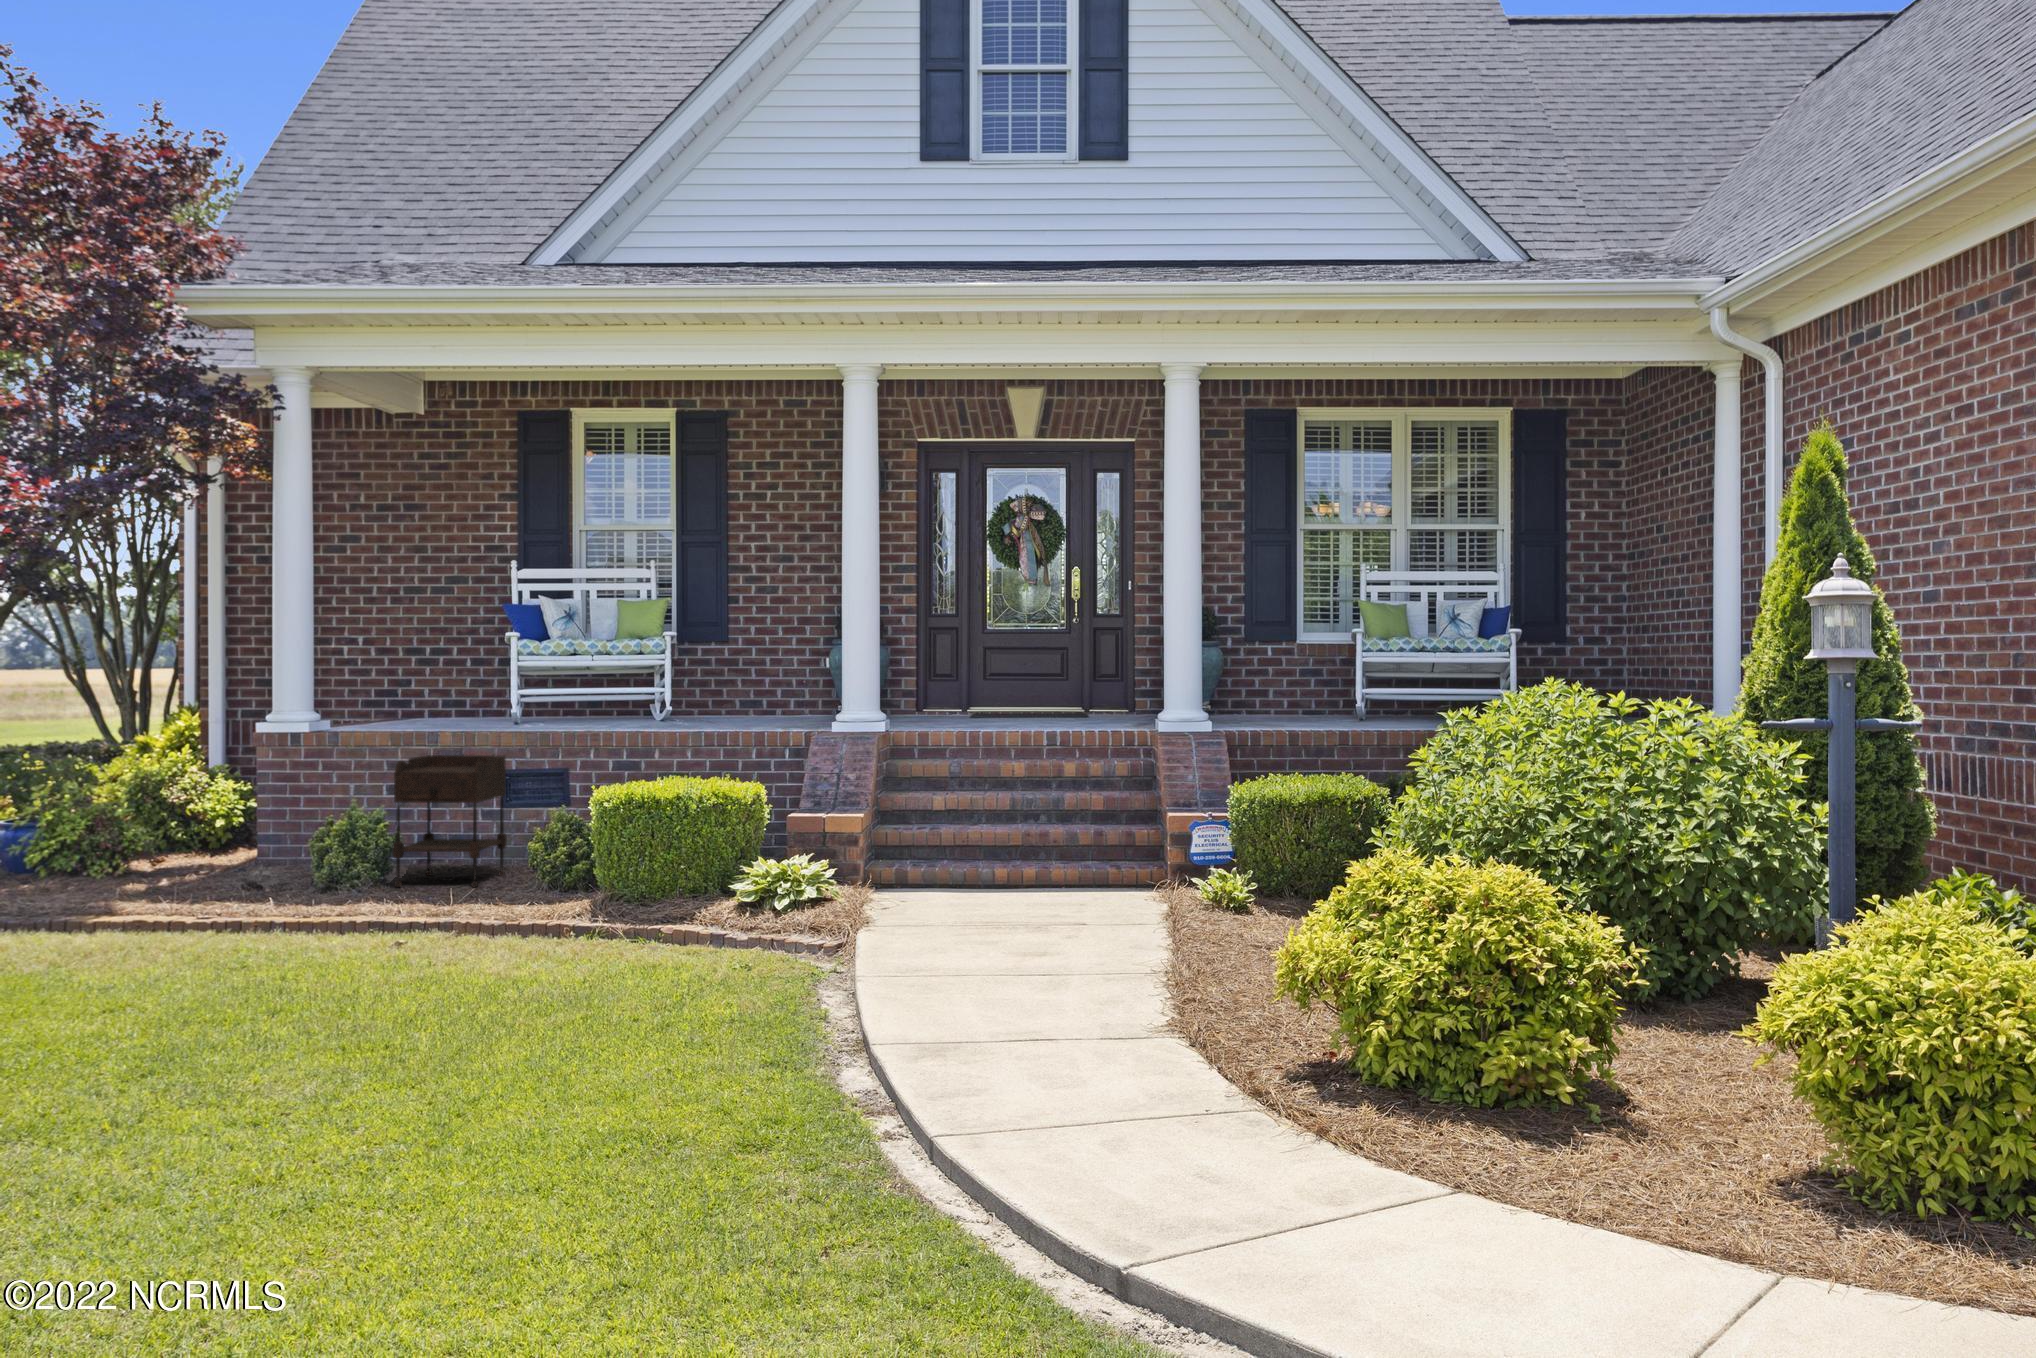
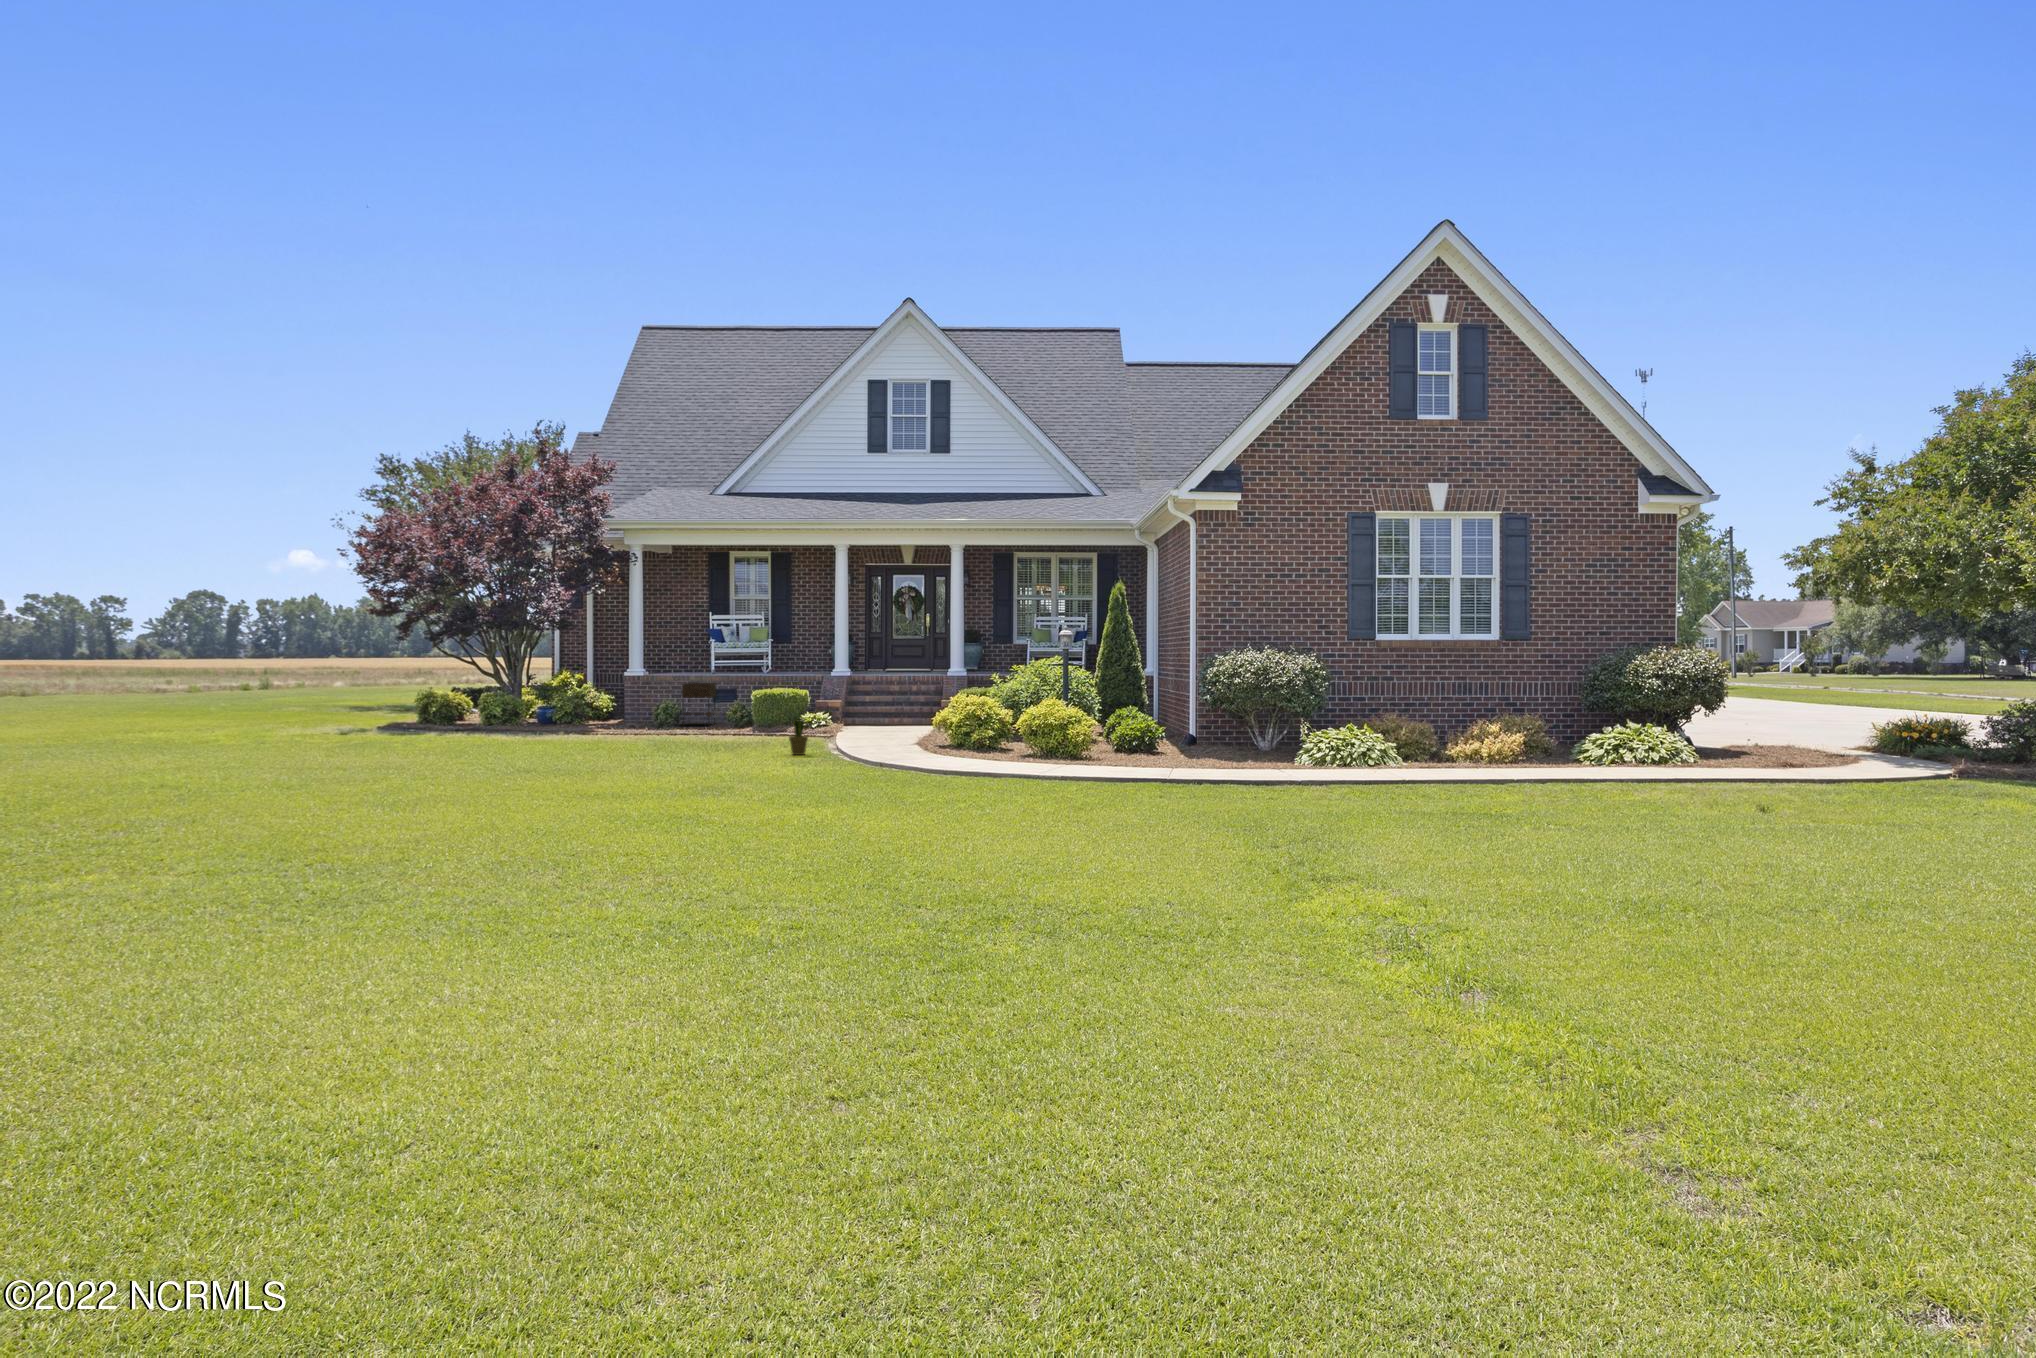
potted plant: none [612,1054,741,1289] -> present [789,718,808,755]

